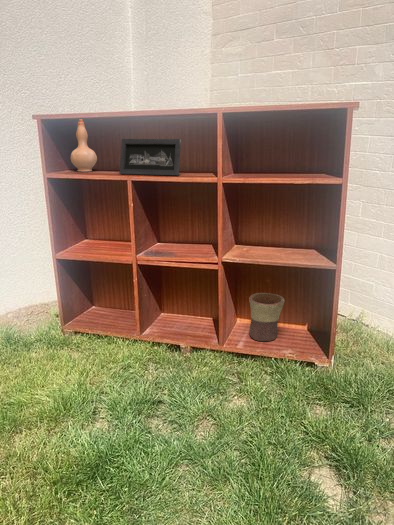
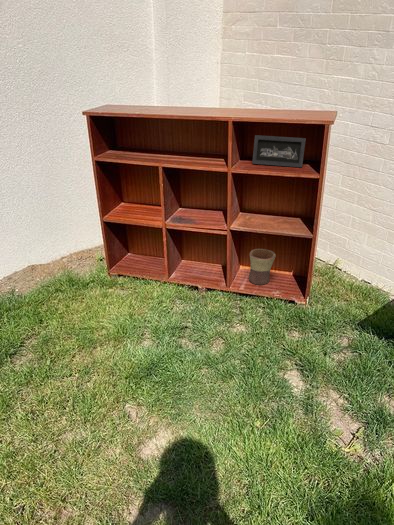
vase: present [71,119,97,172] -> none [114,112,134,155]
picture frame: present [120,139,181,176] -> present [252,135,306,167]

